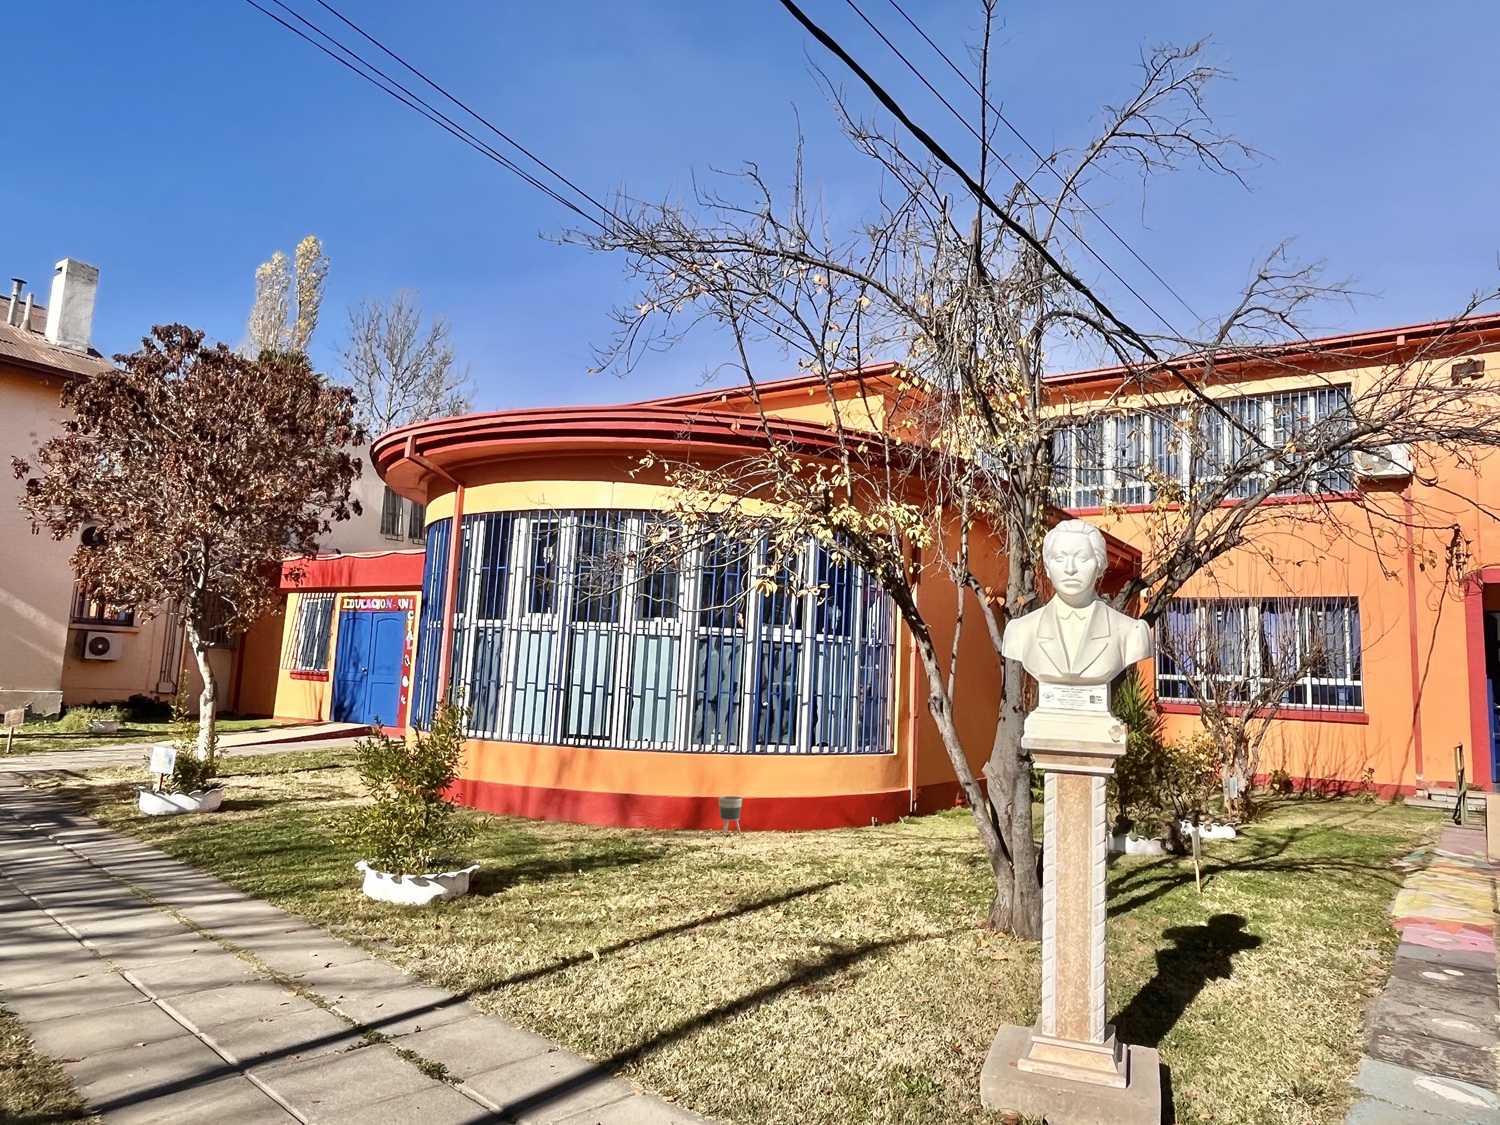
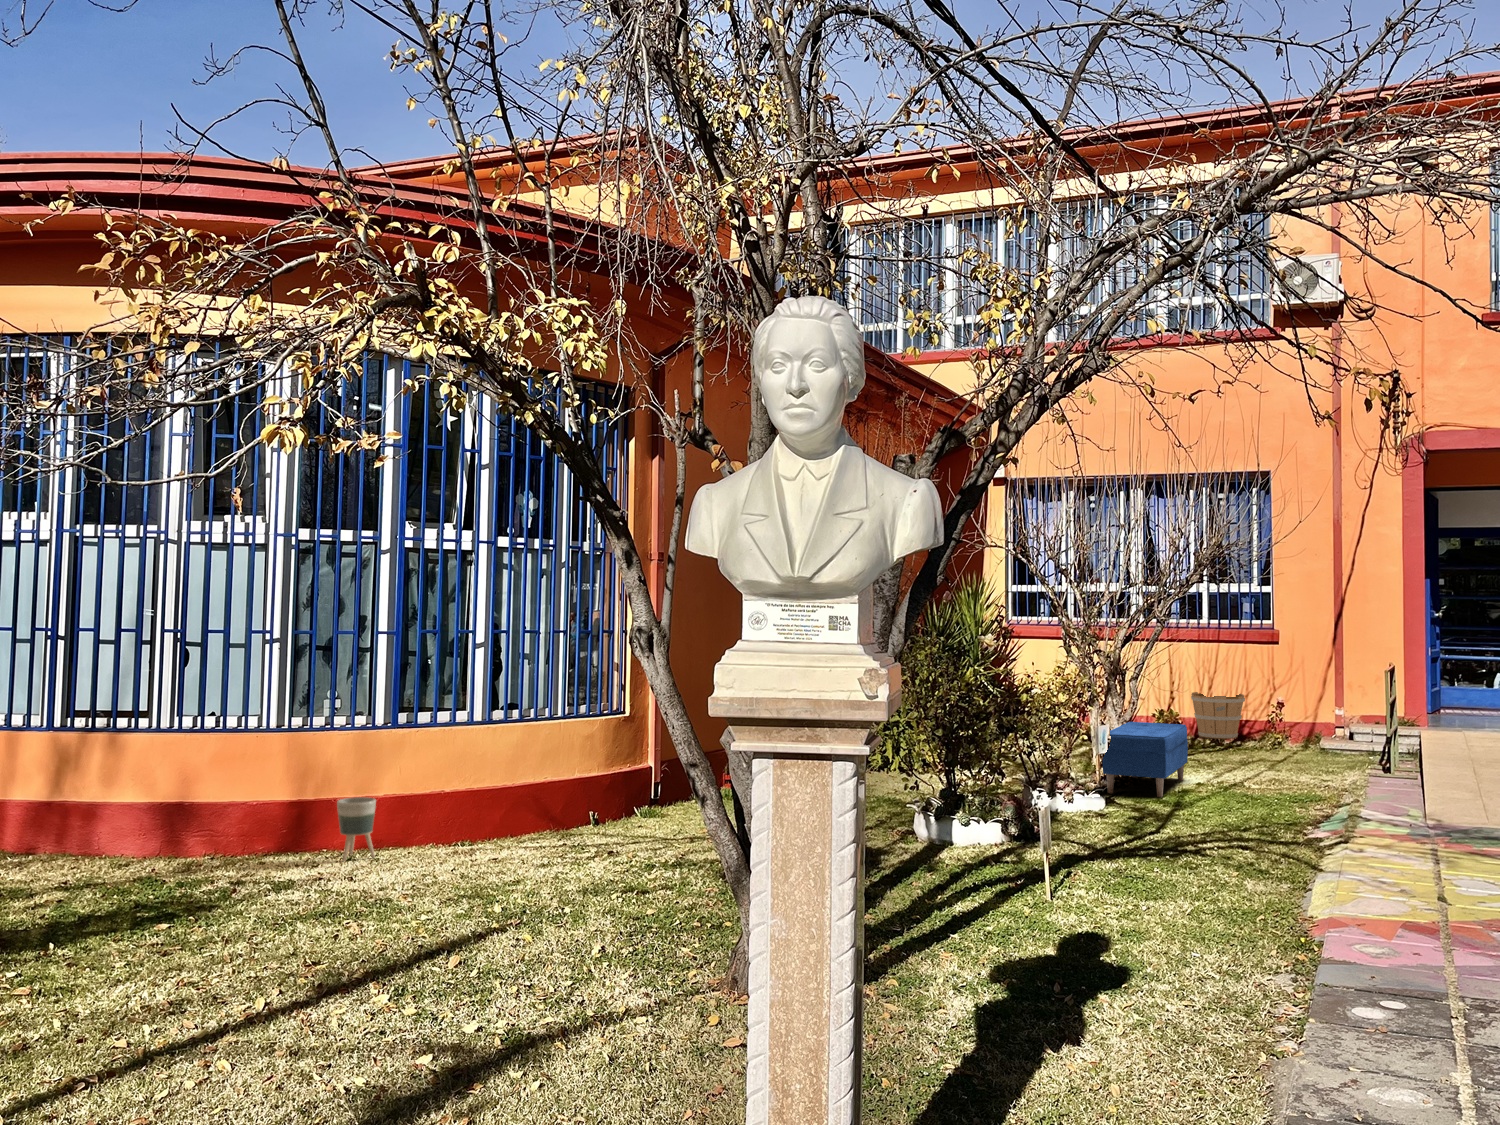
wooden bucket: none [1298,759,1343,795] -> present [1191,692,1245,739]
bench: none [1231,777,1298,833] -> present [1103,722,1188,797]

